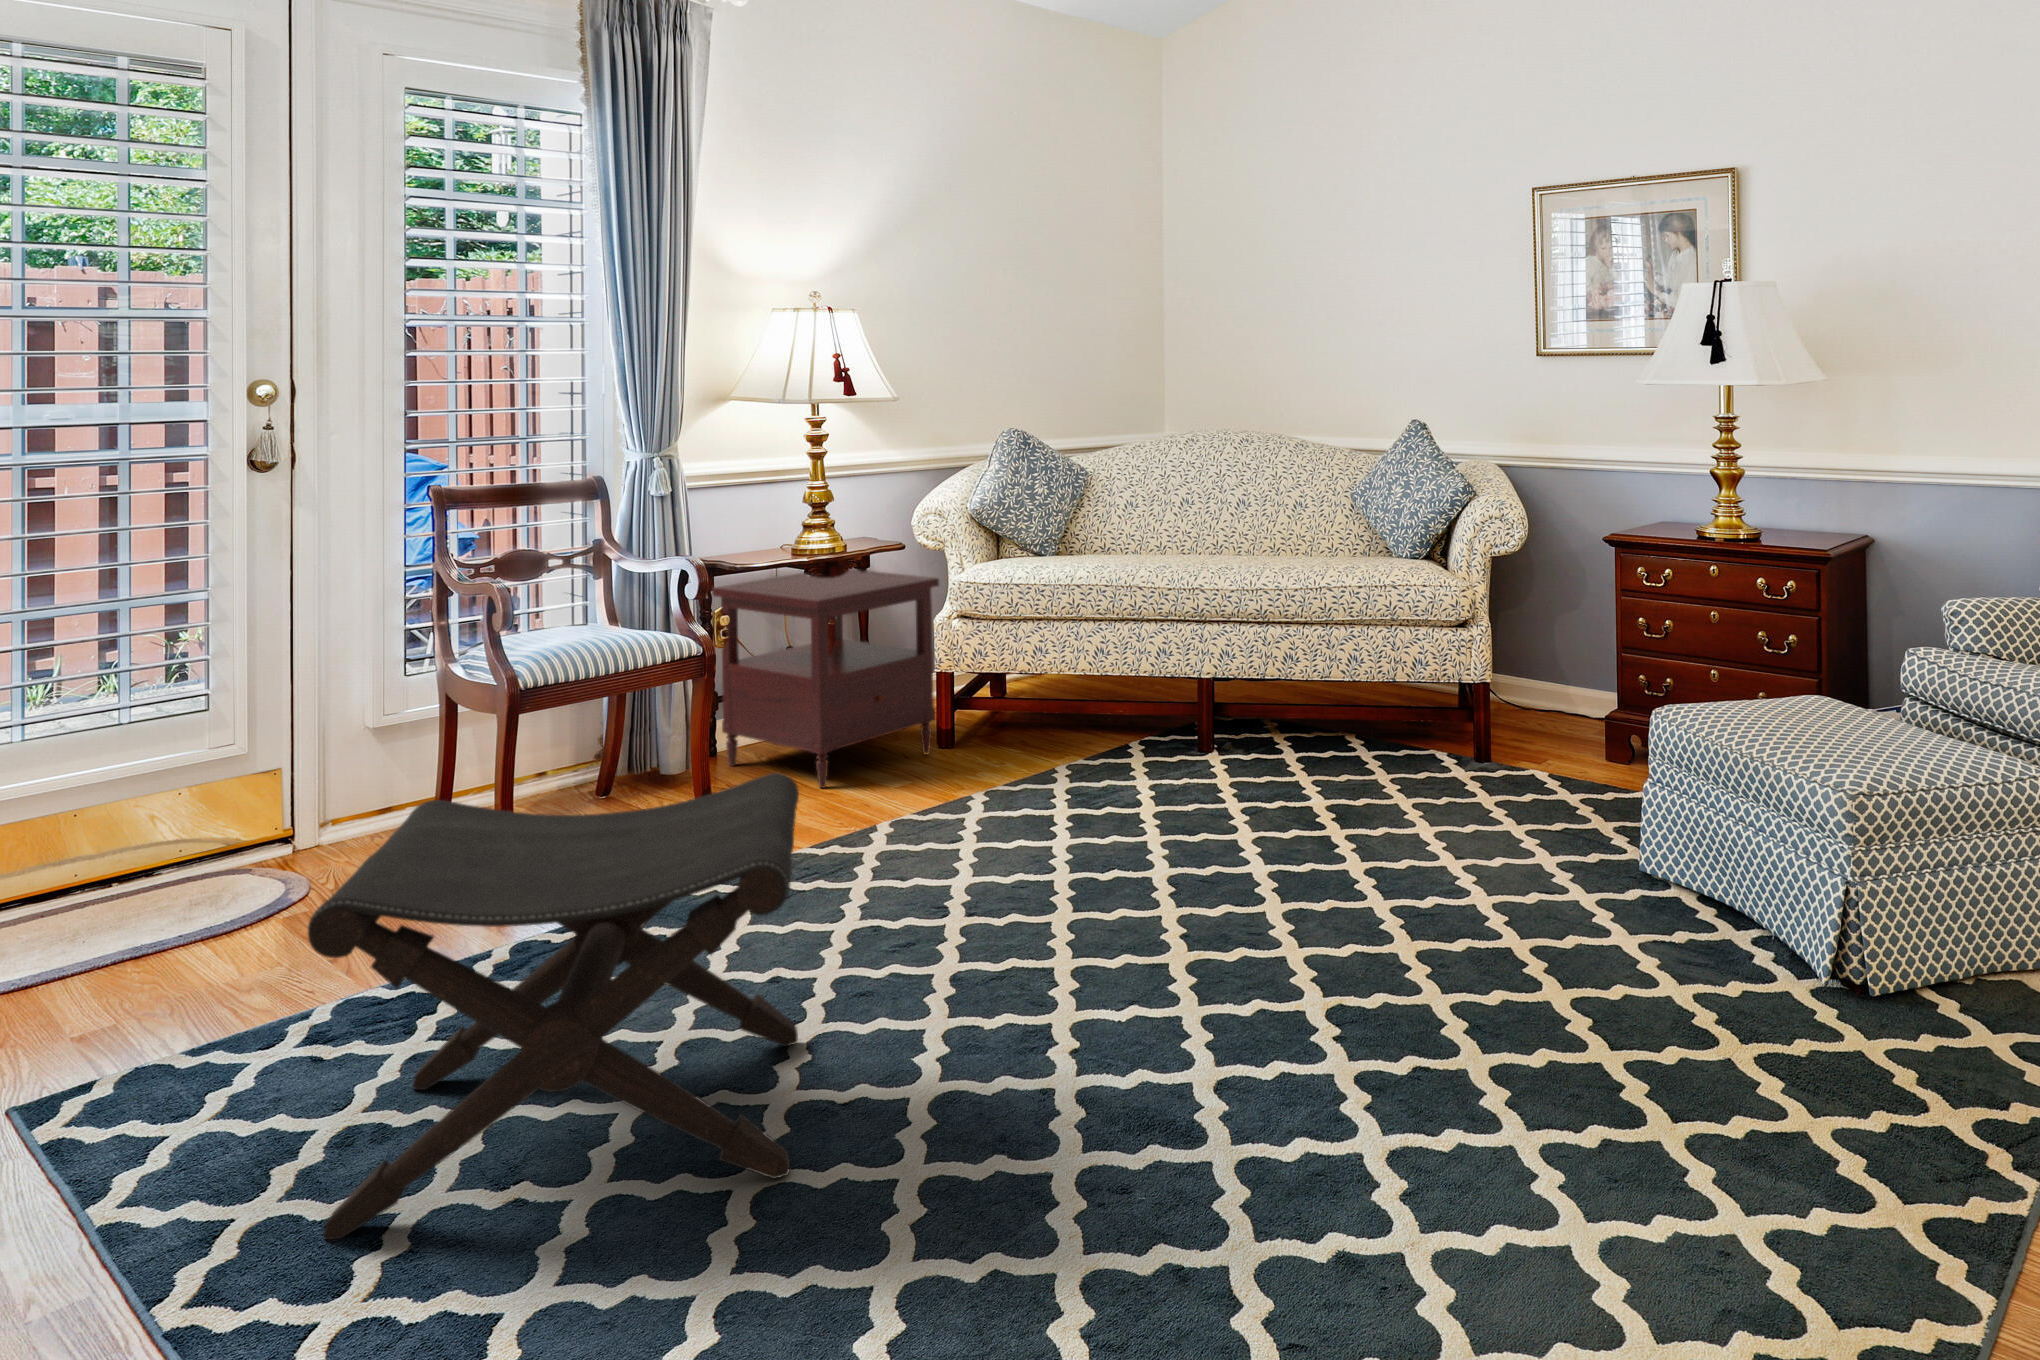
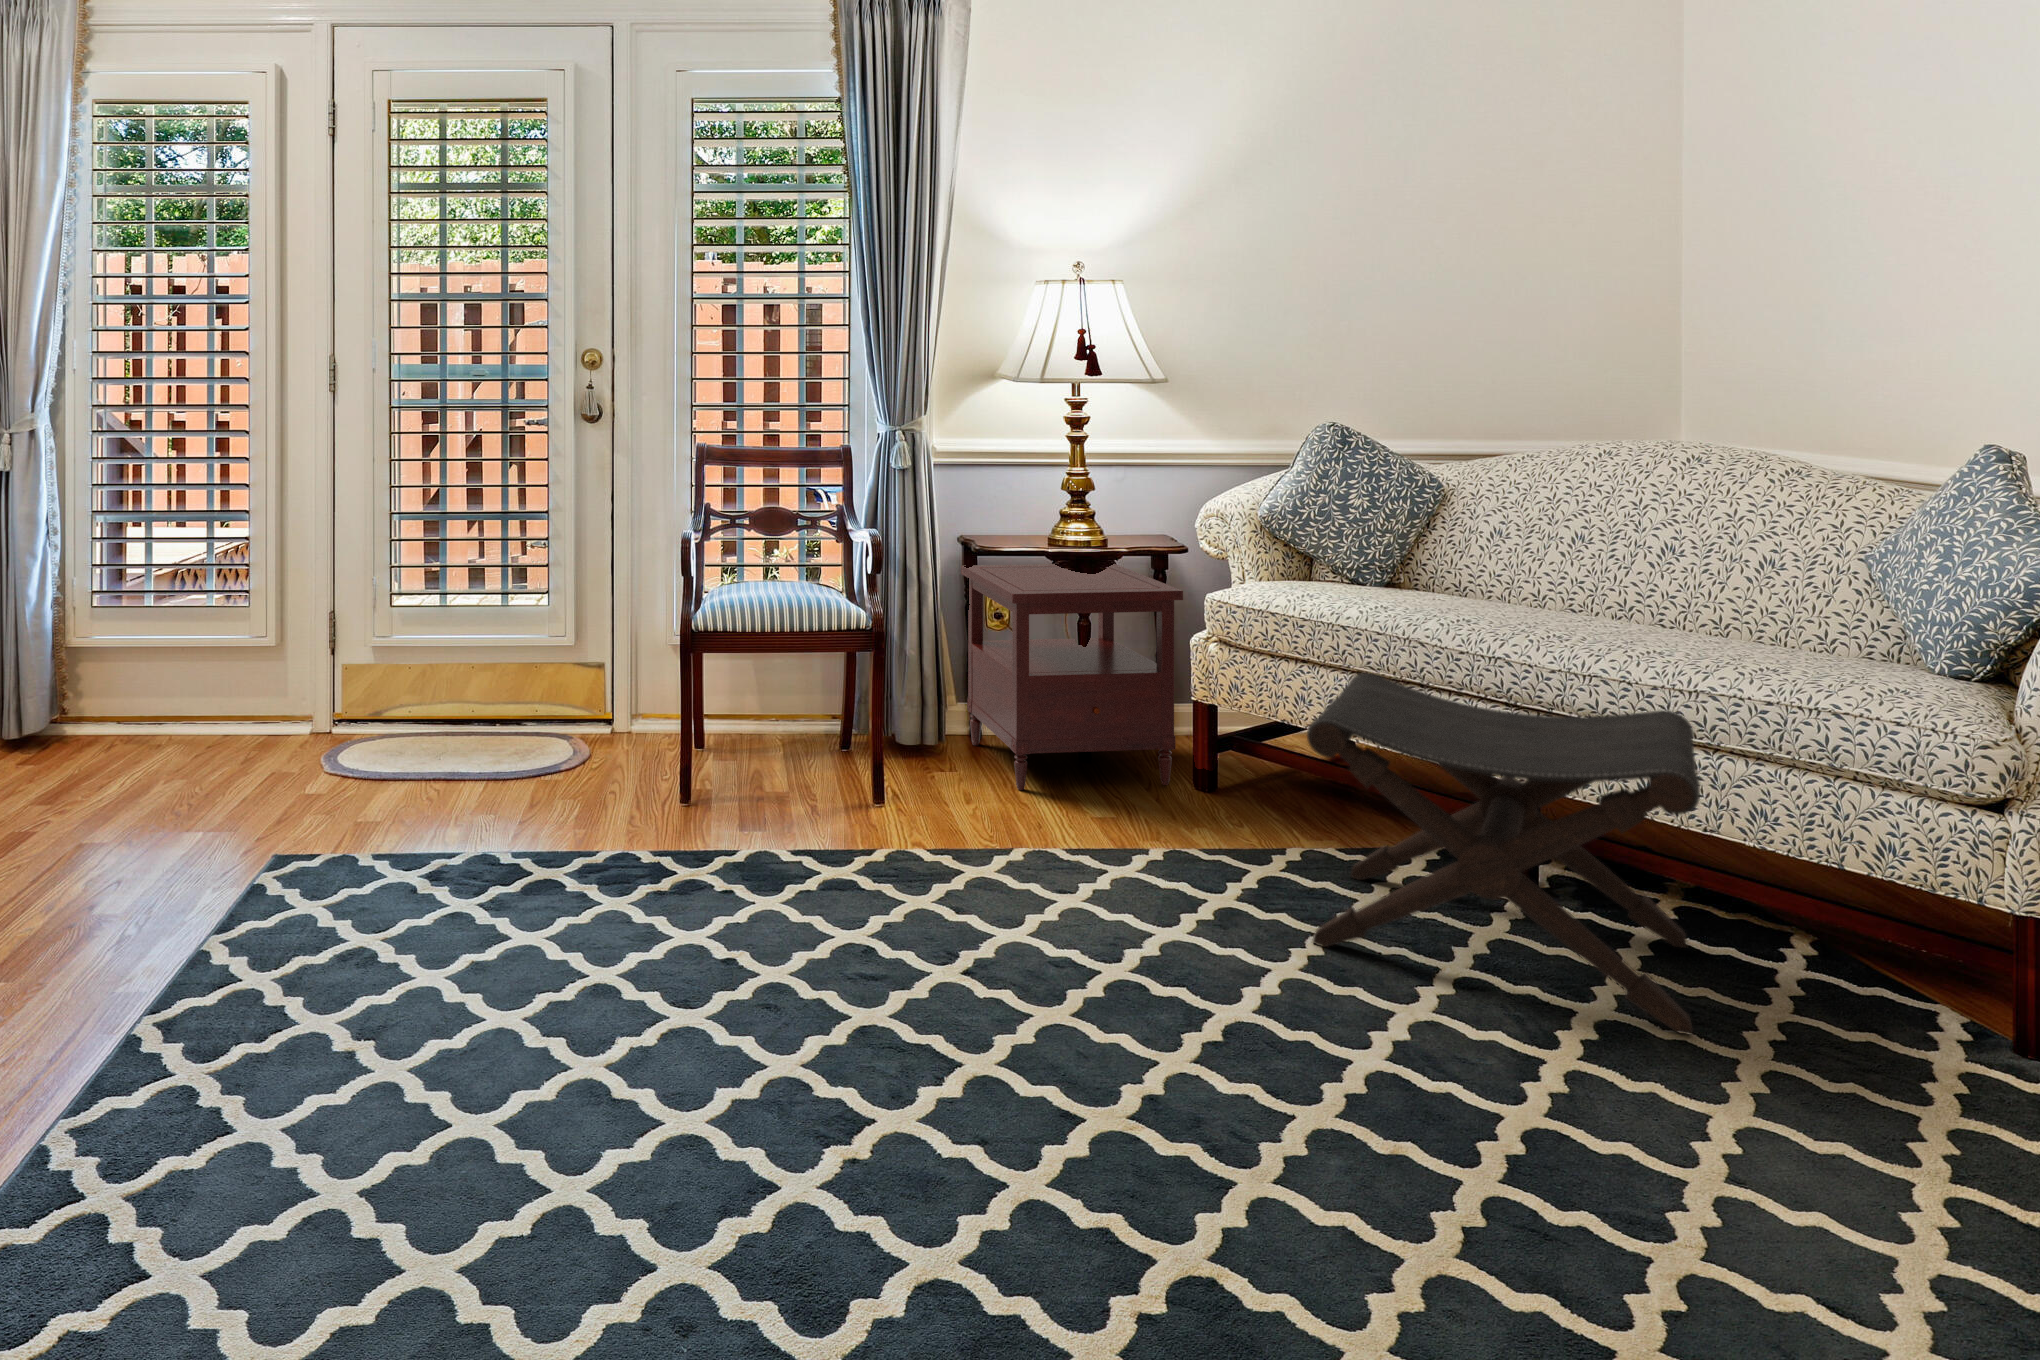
footstool: present [308,773,799,1239] -> present [1307,673,1700,1035]

